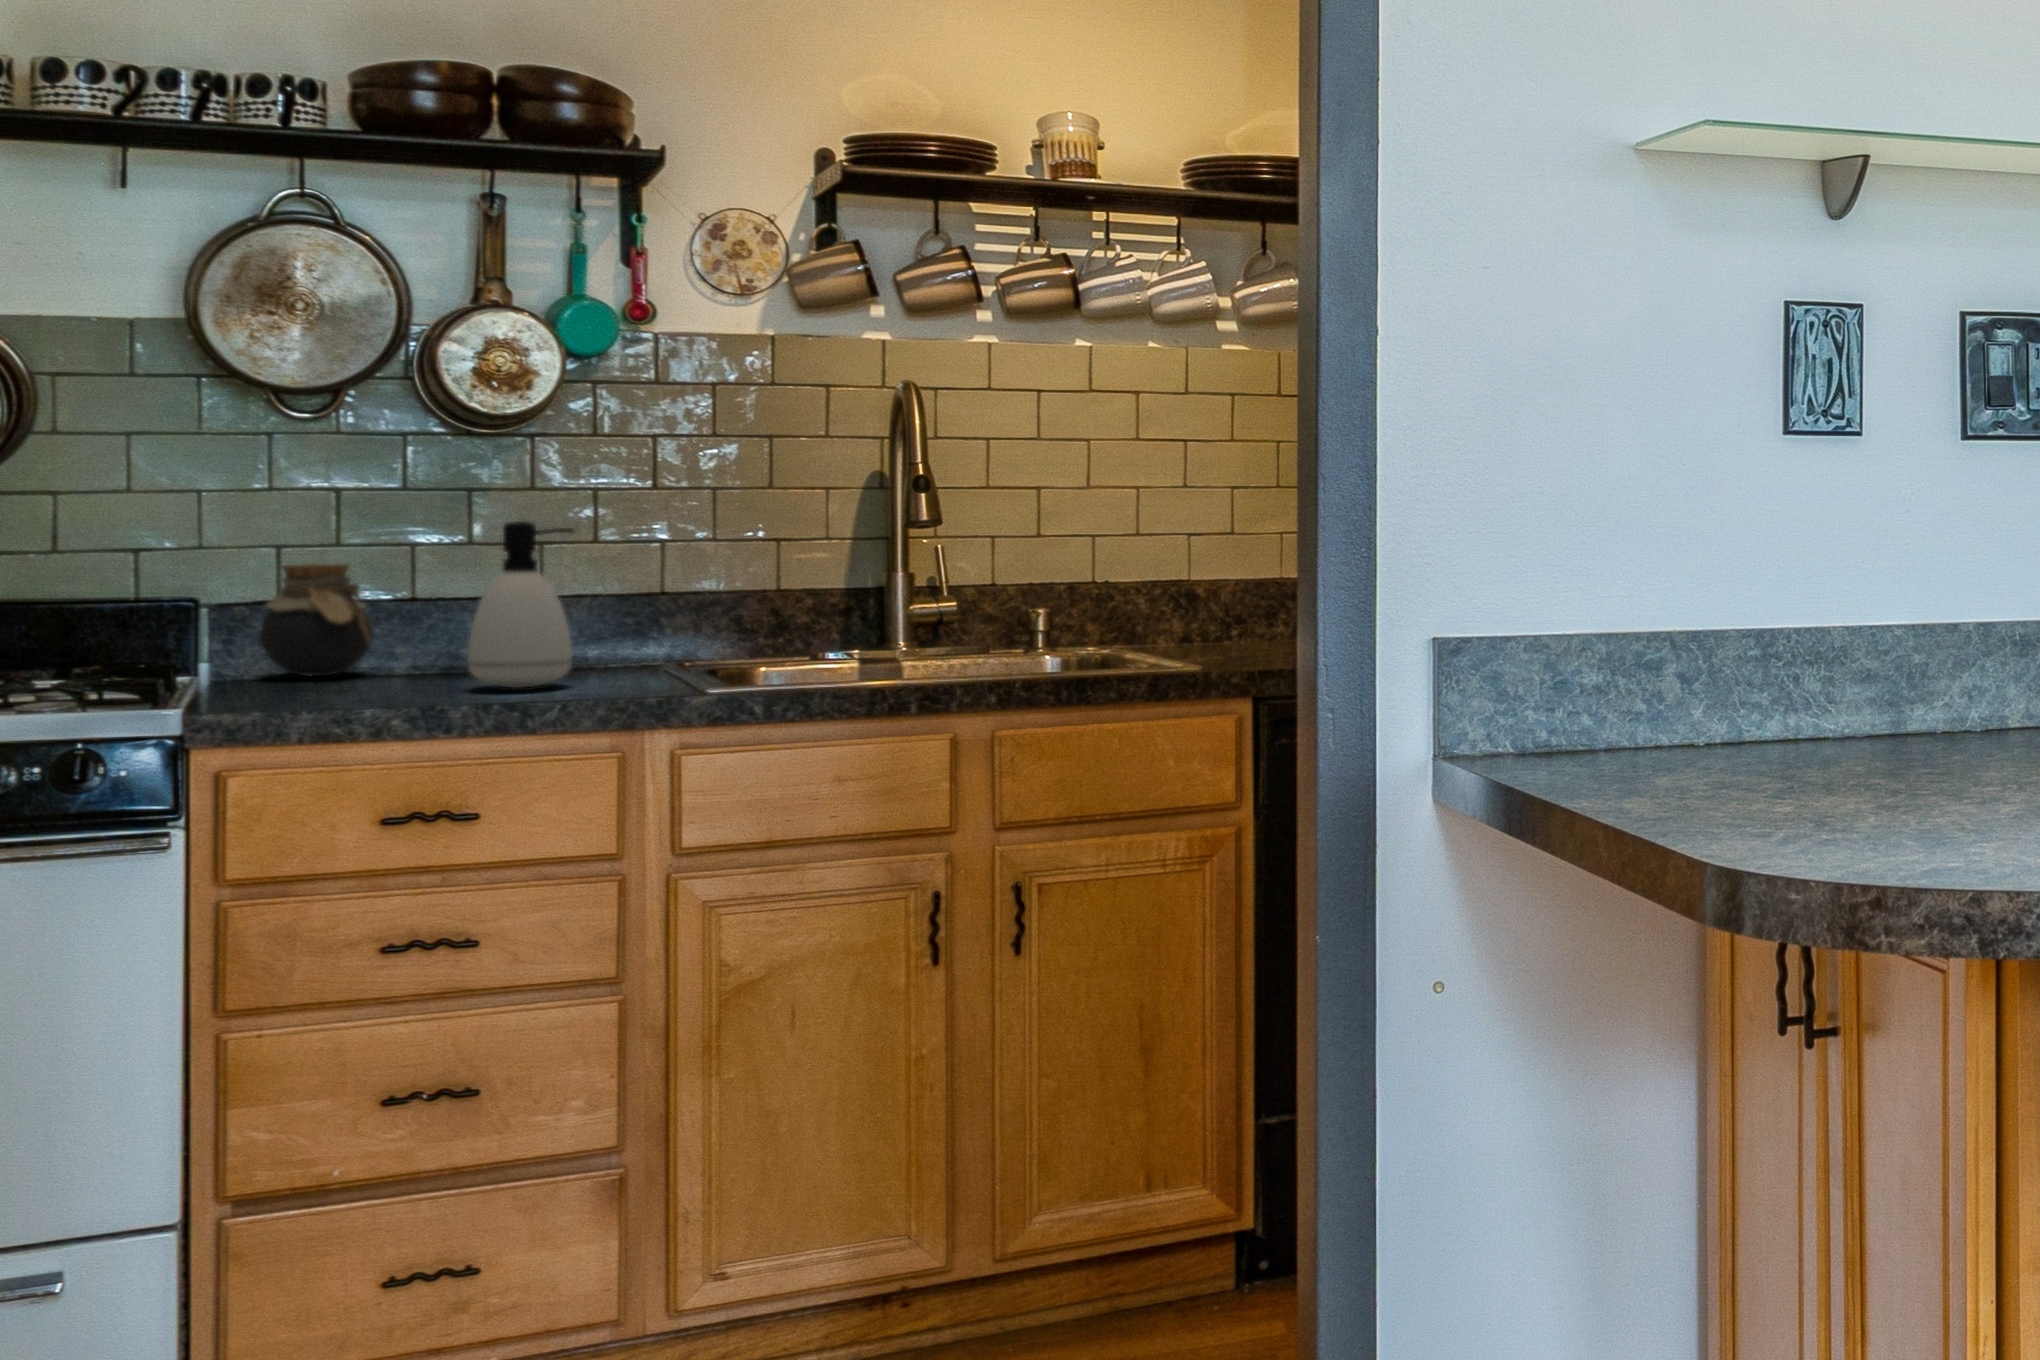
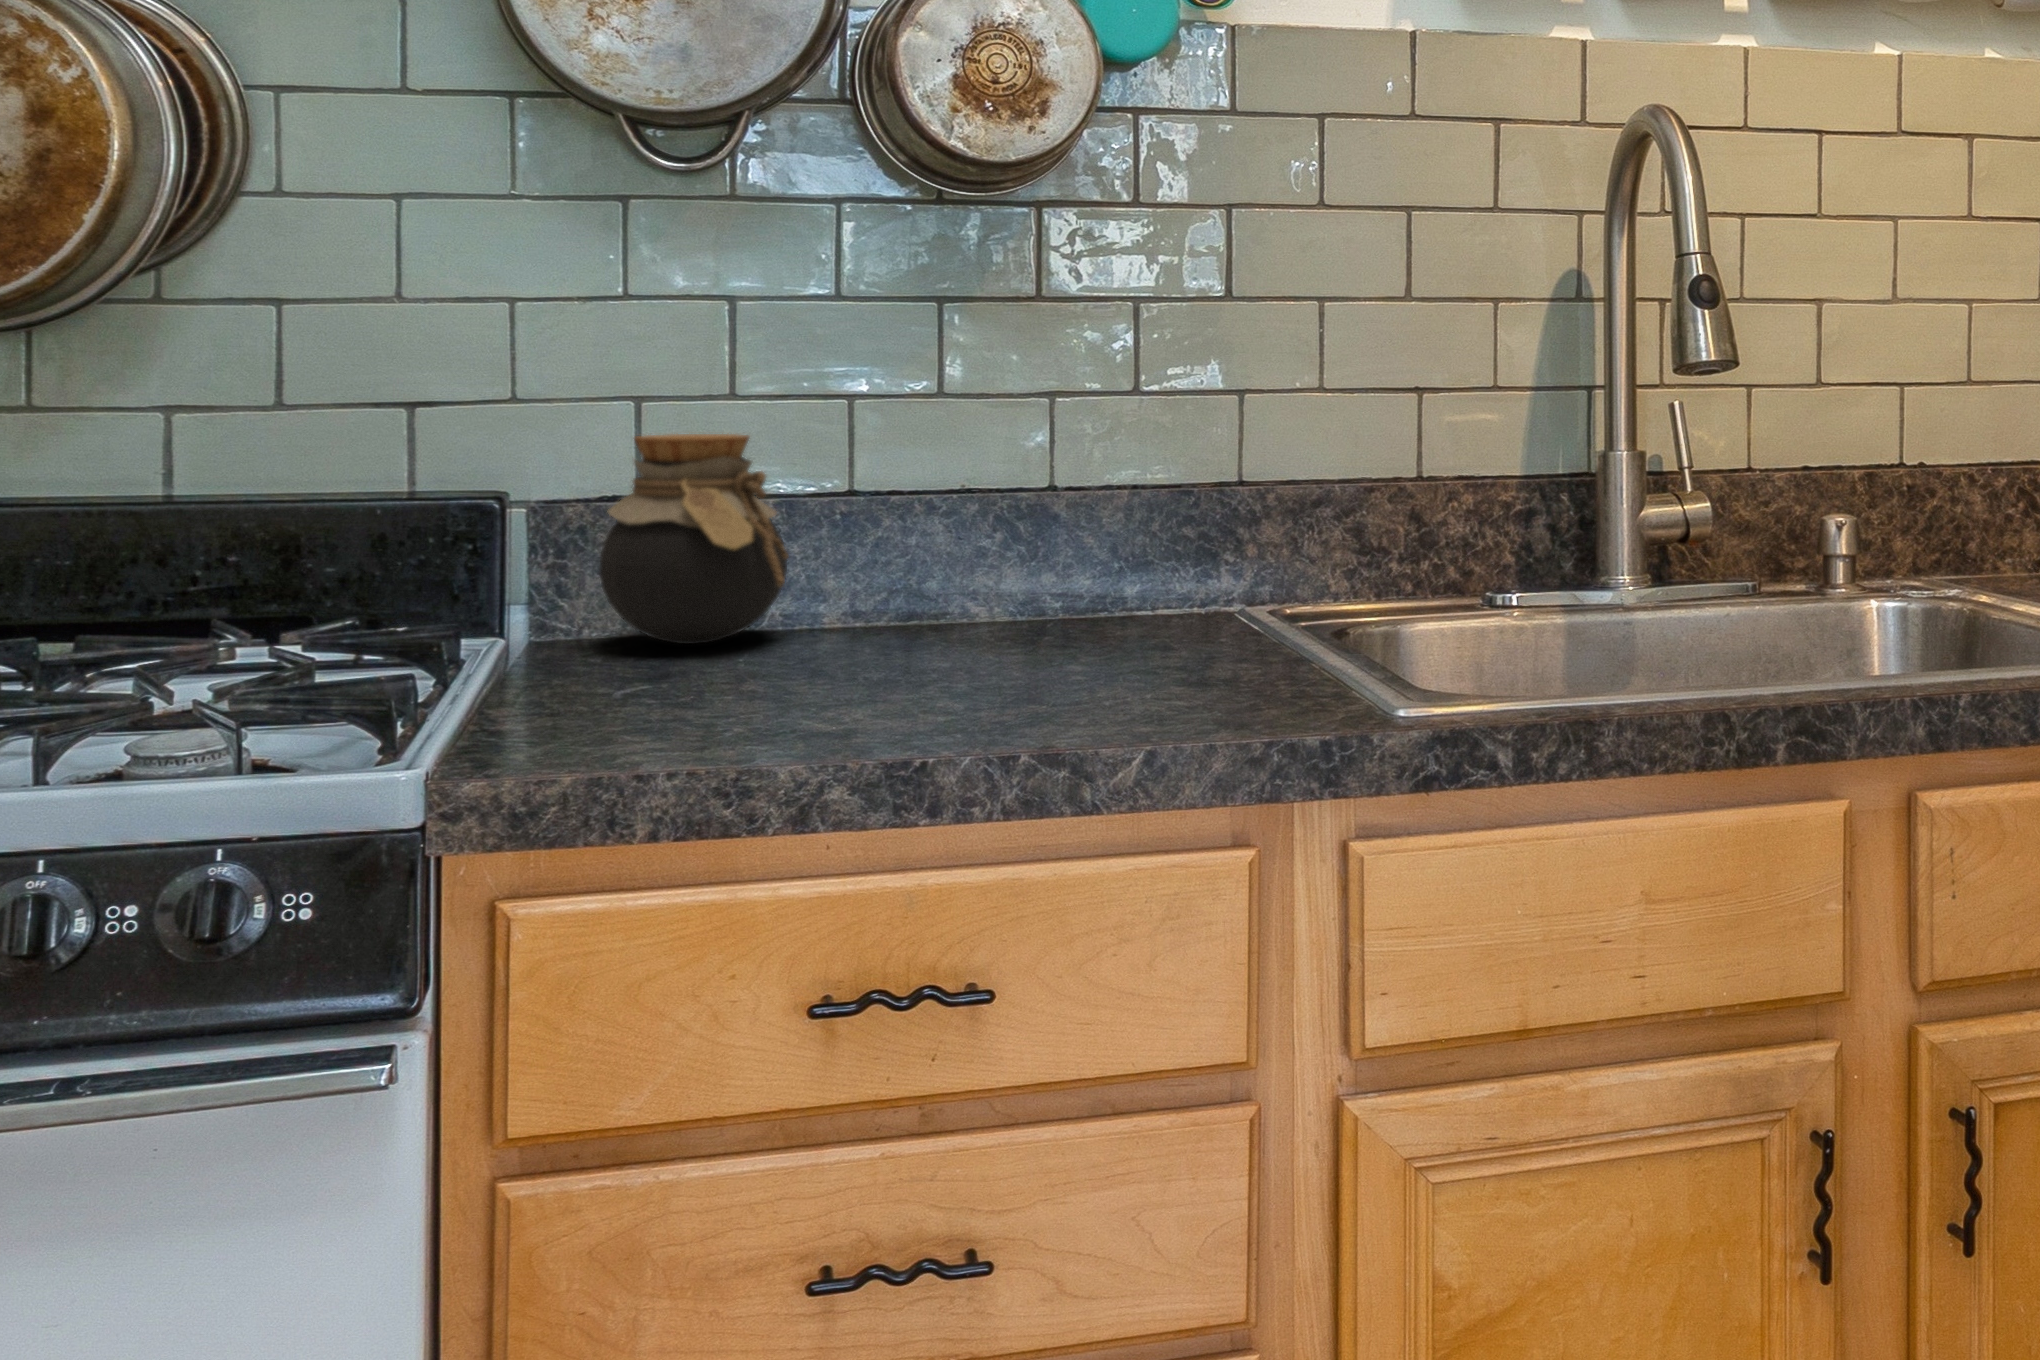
soap dispenser: present [468,521,574,688] -> none [958,362,1145,687]

